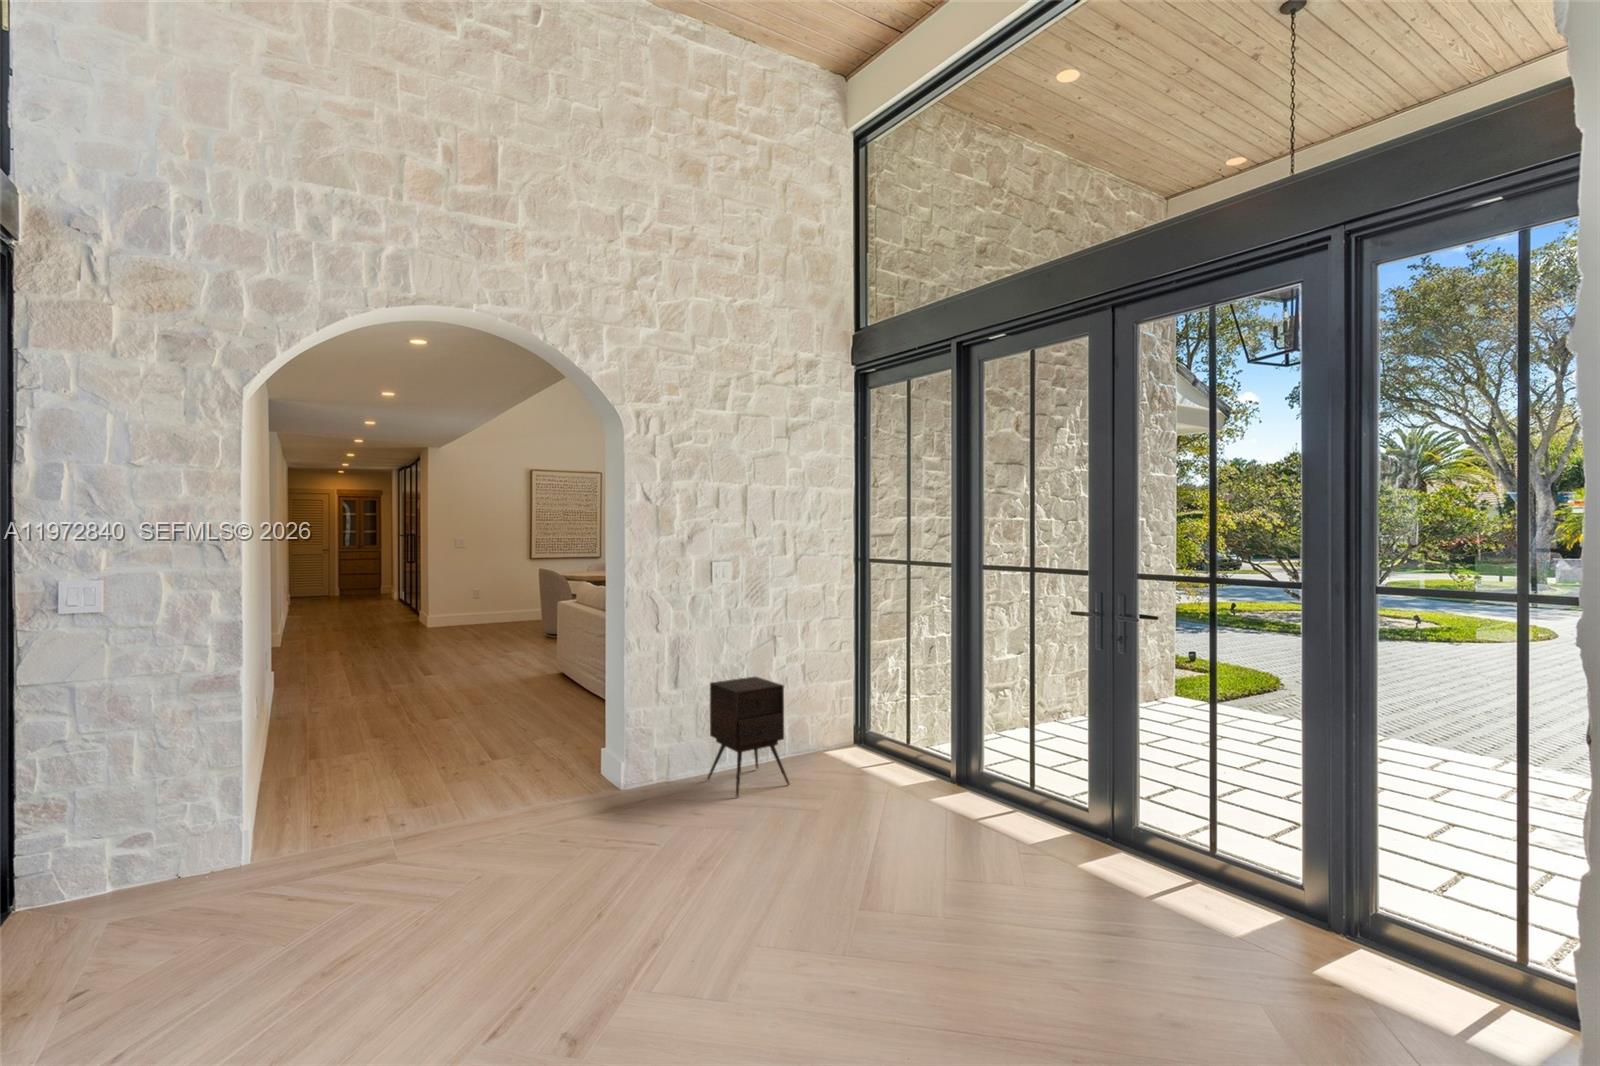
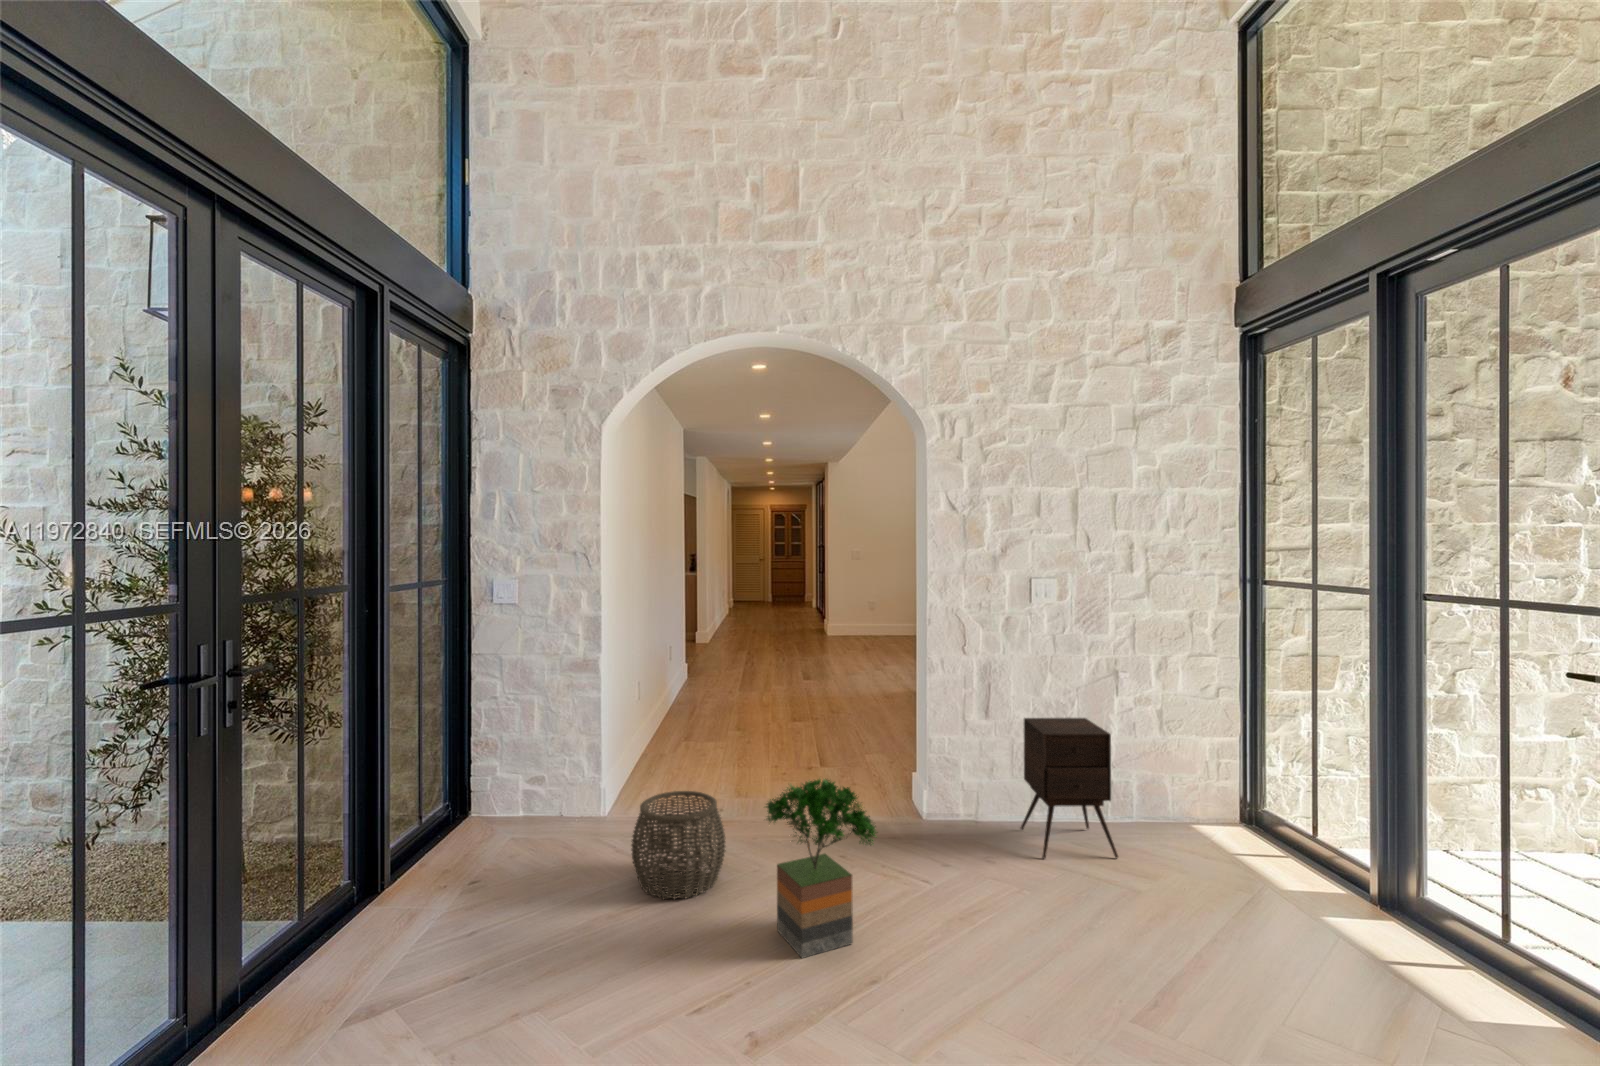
potted tree: none [525,753,647,926] -> present [766,779,878,958]
woven basket: none [340,801,457,923] -> present [631,791,726,899]

